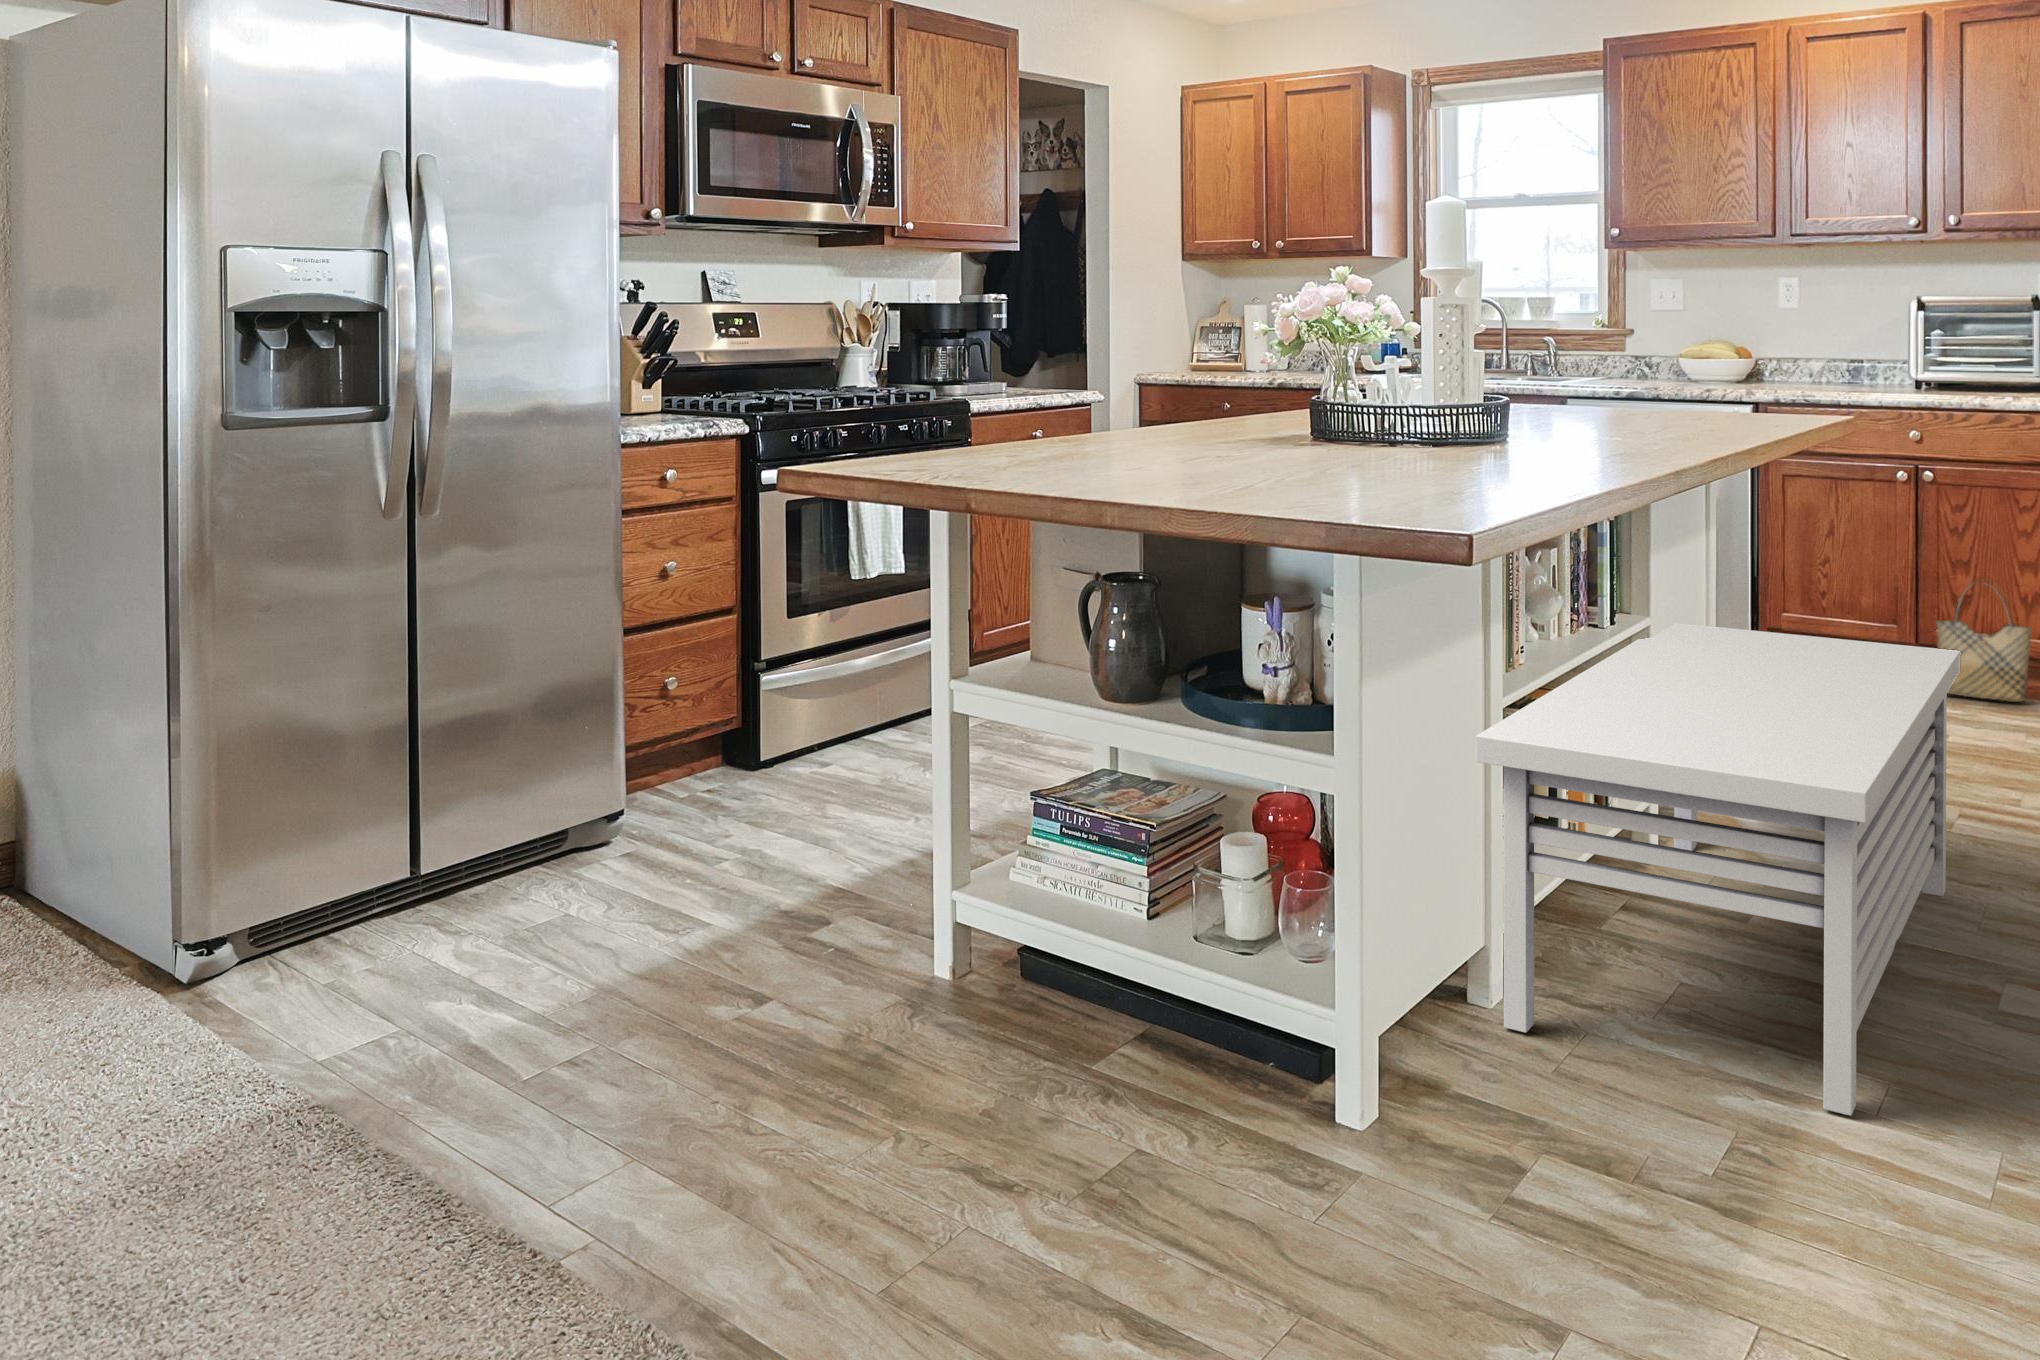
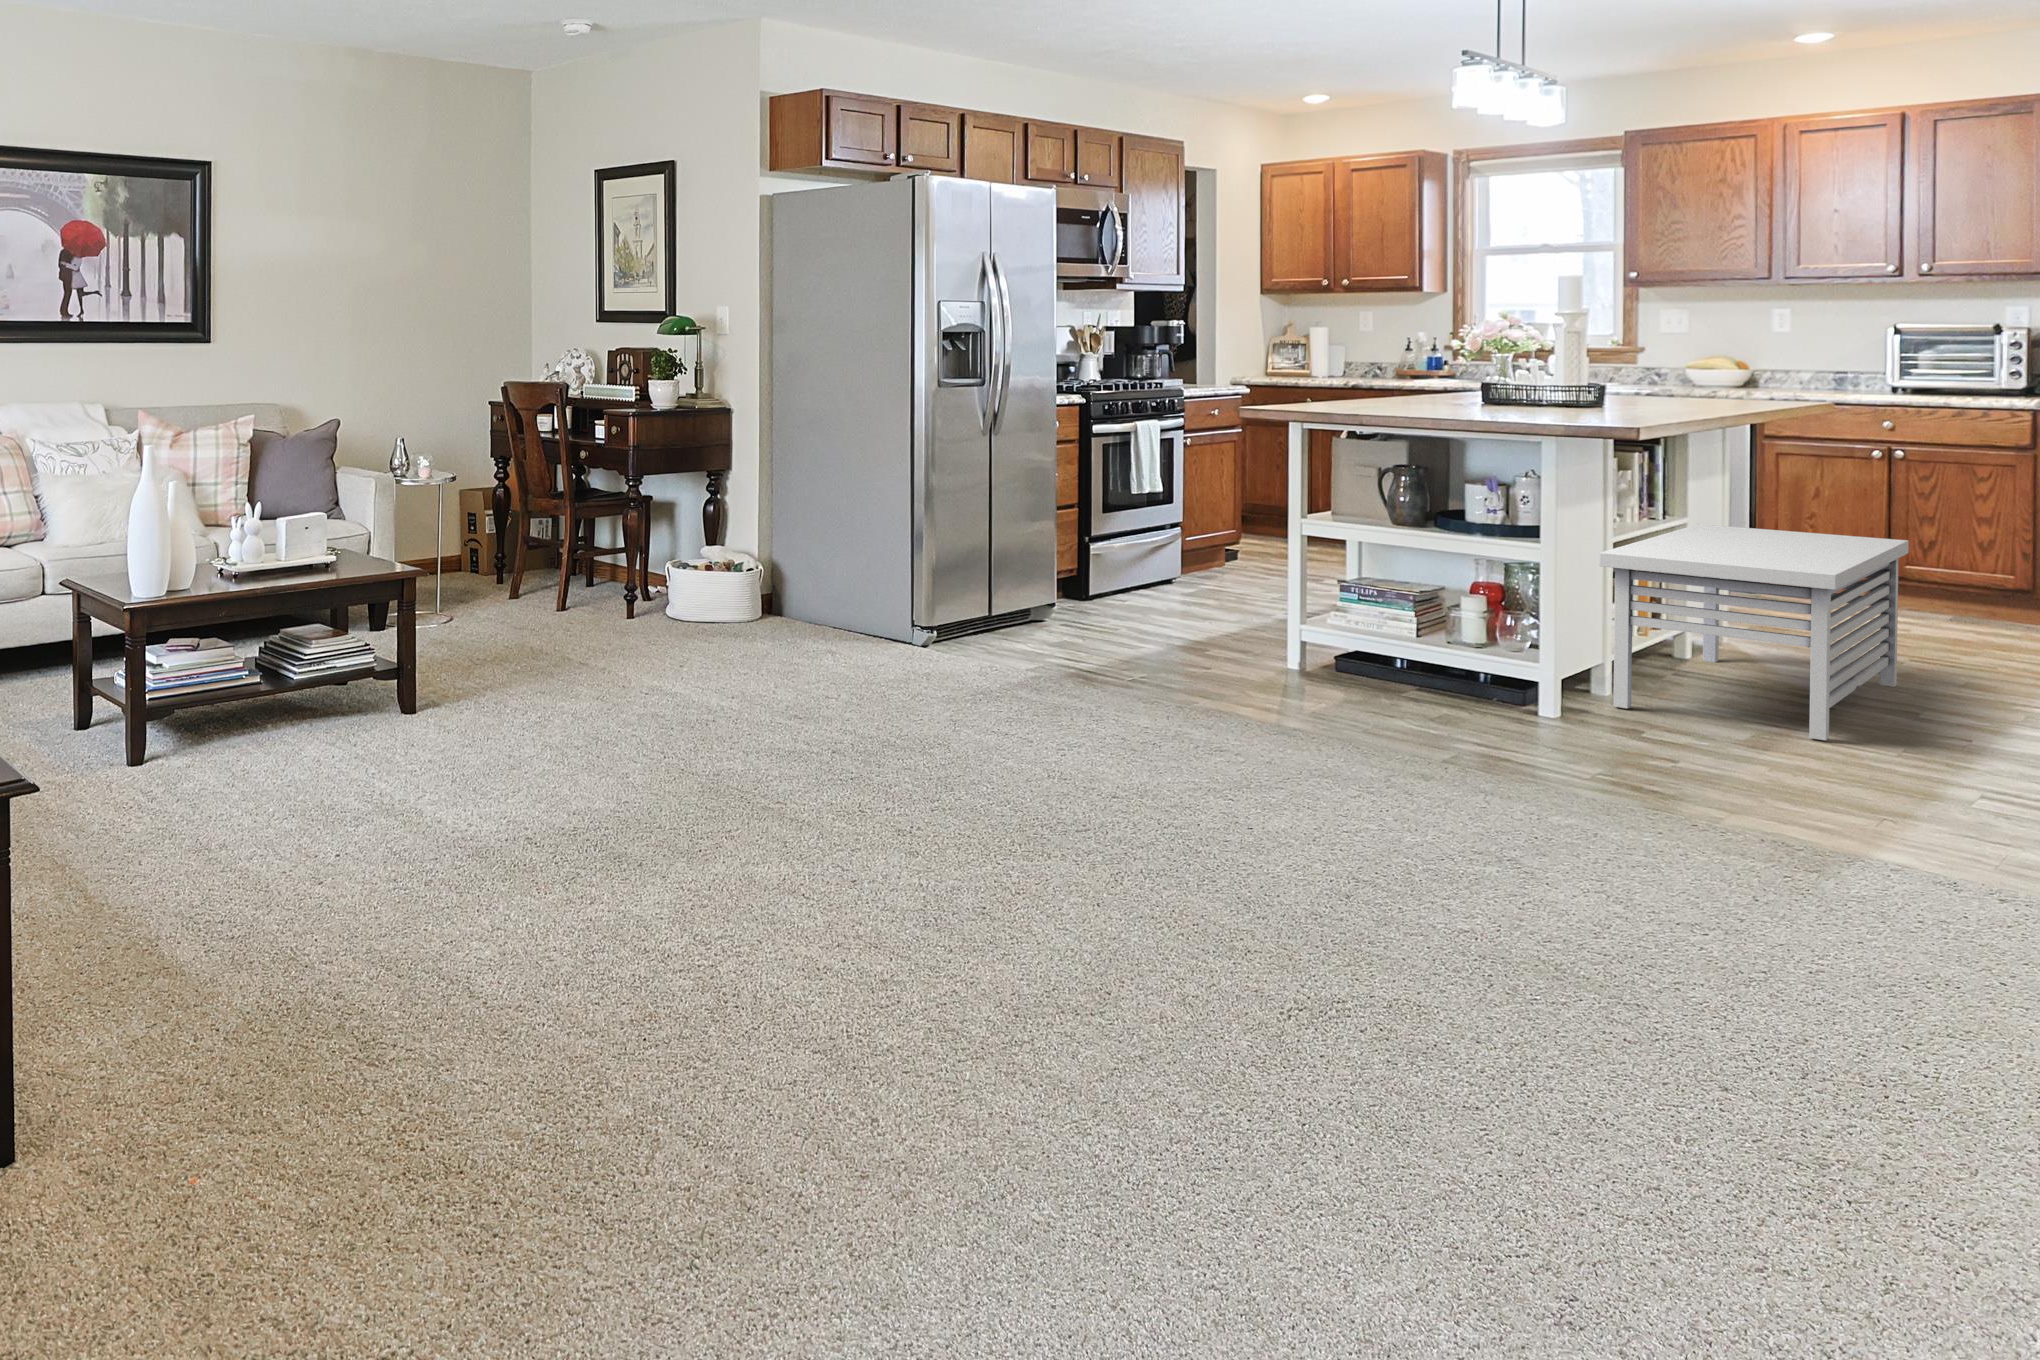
woven basket: present [1936,580,2032,702] -> none [1905,529,1989,617]

